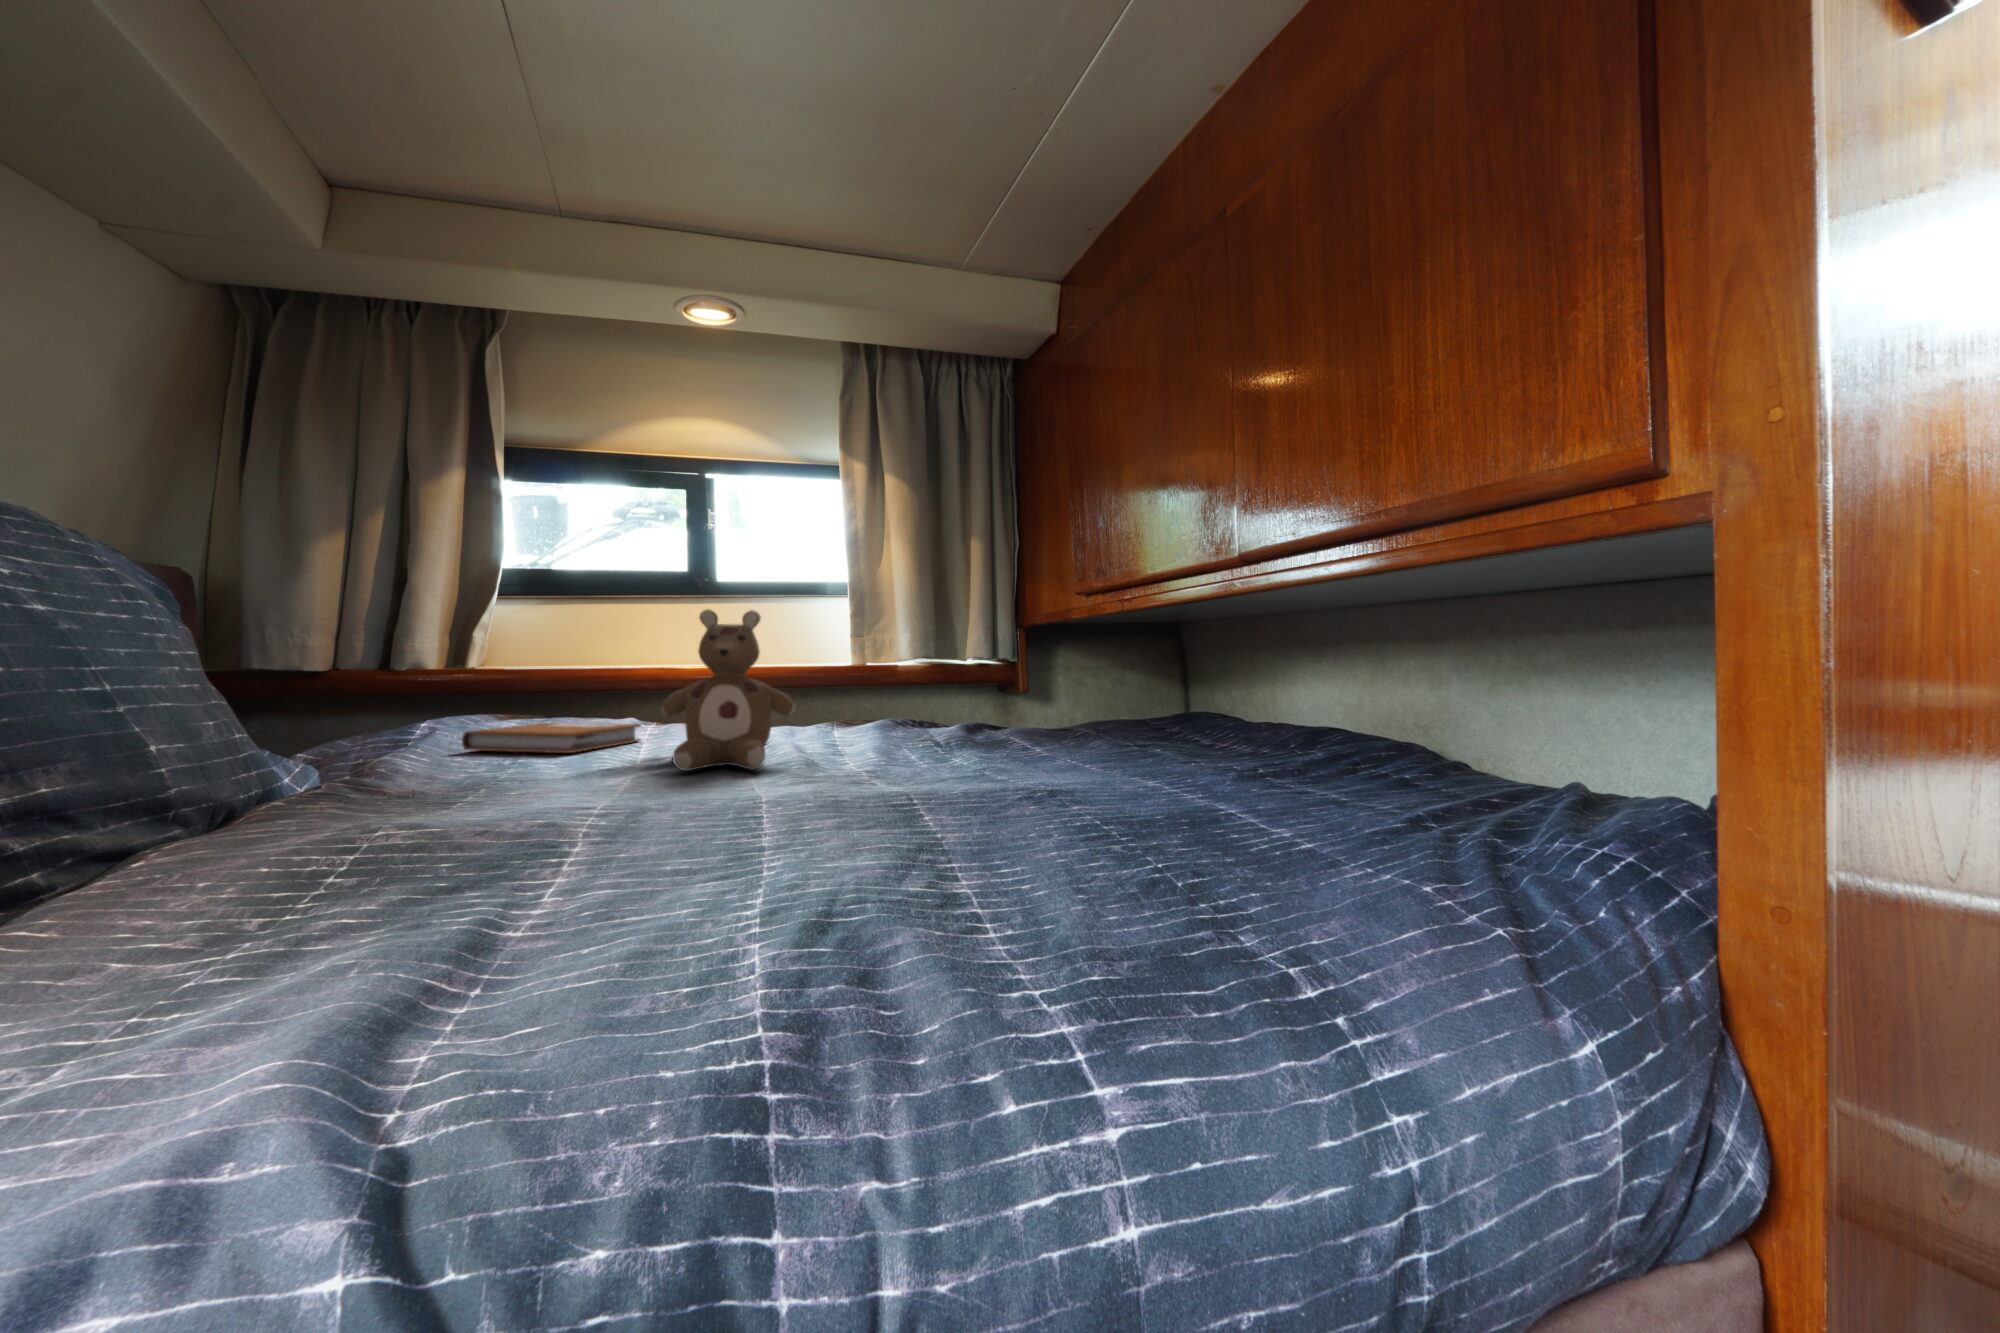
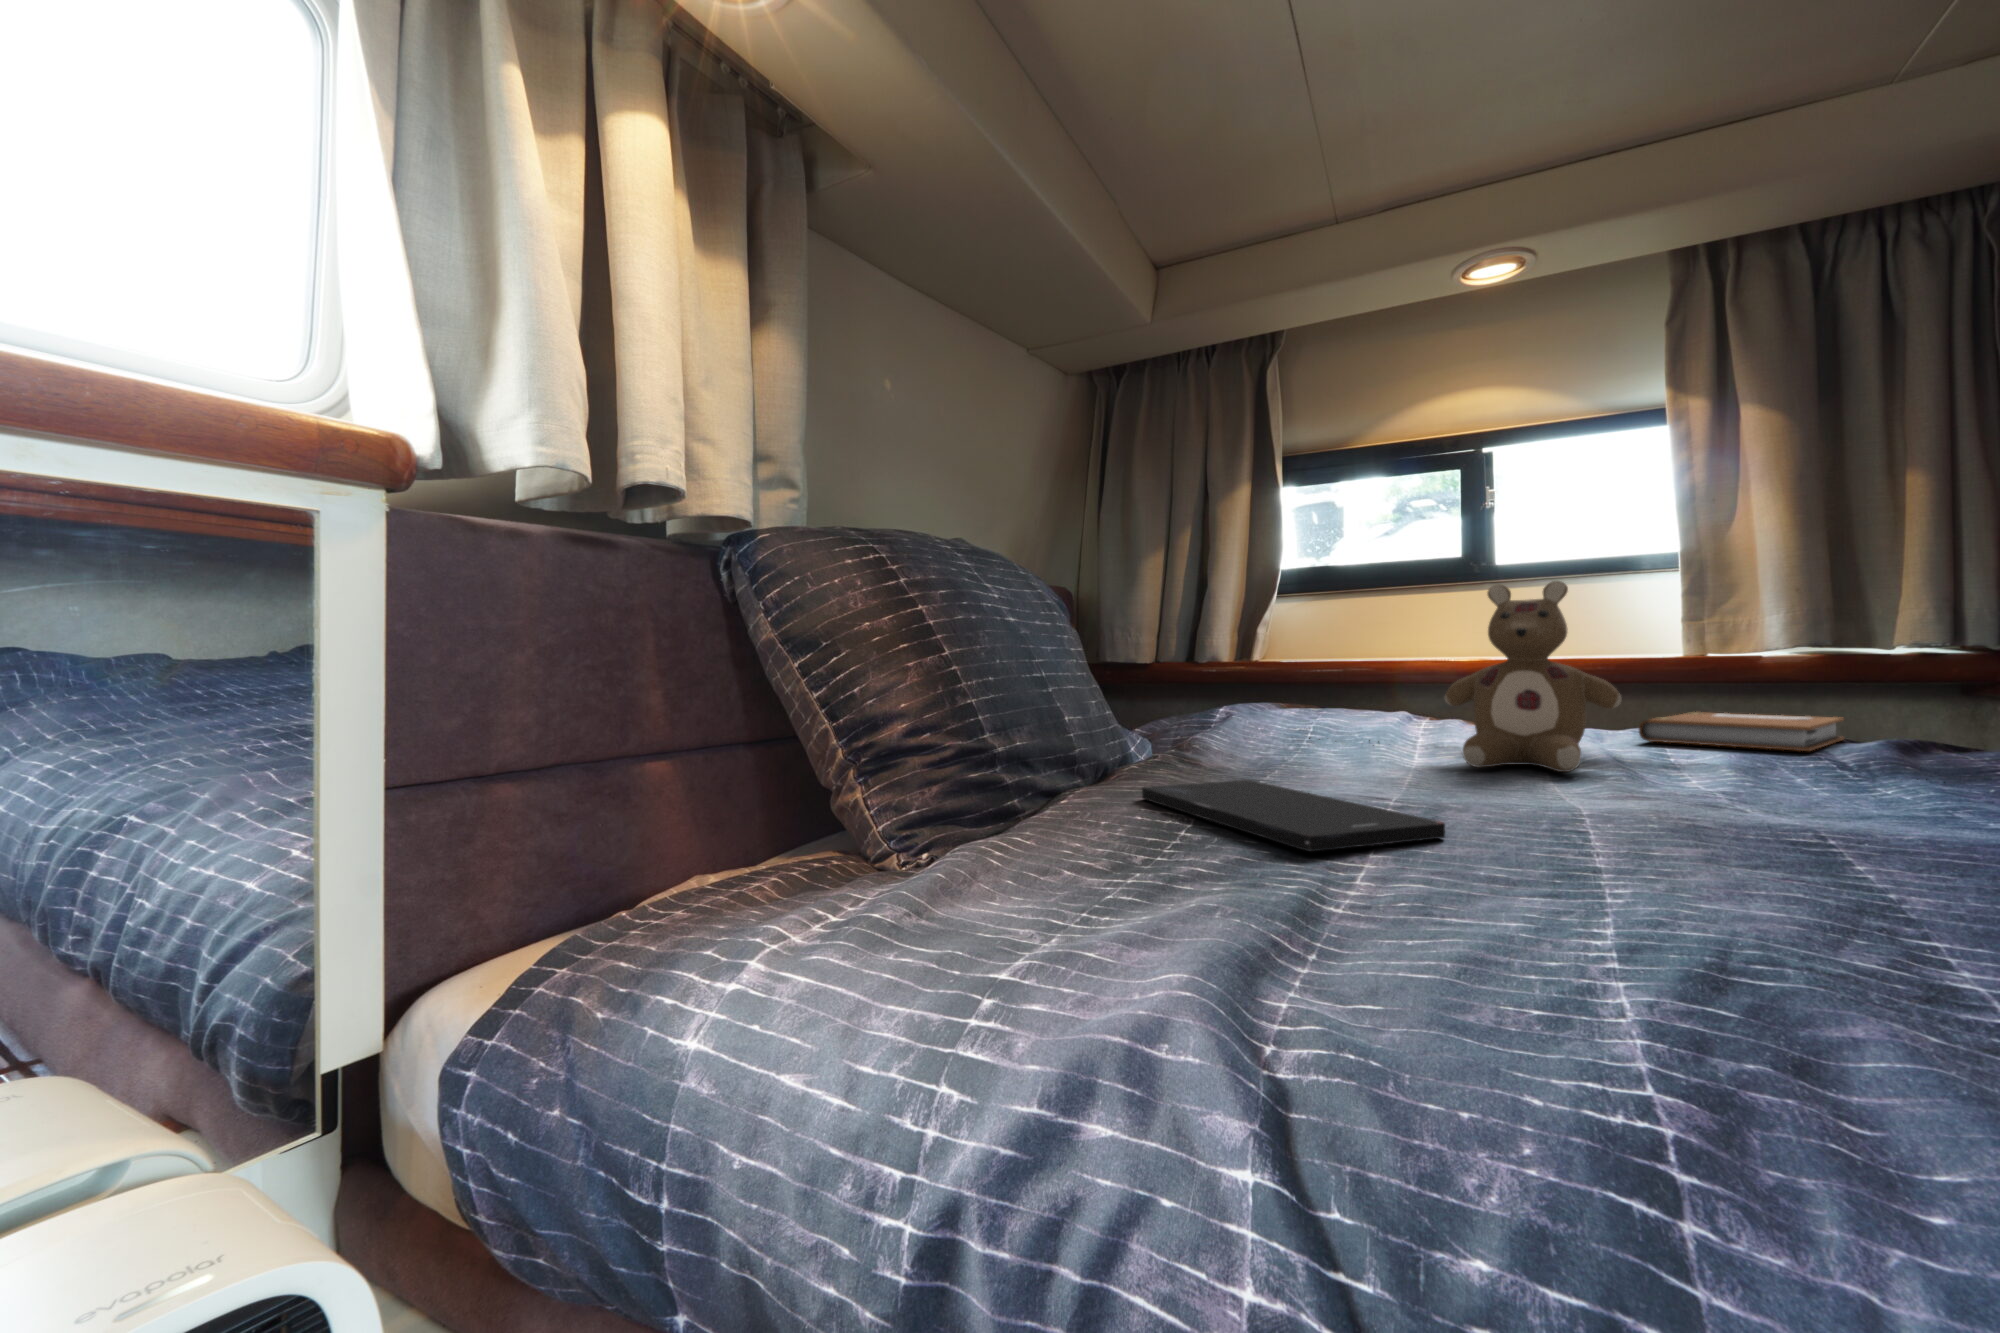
notebook: present [462,722,641,753] -> present [1639,712,1844,751]
smartphone: none [281,803,643,874] -> present [1142,780,1445,852]

